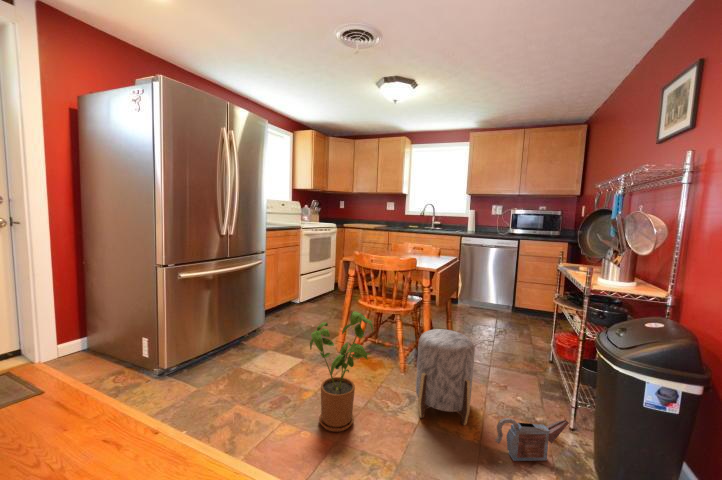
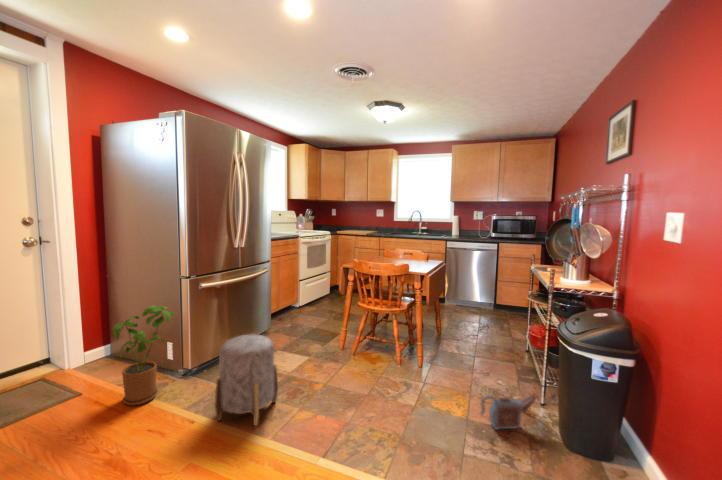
house plant: present [310,312,373,432] -> present [113,306,177,405]
stool: present [416,329,475,425] -> present [214,334,278,426]

